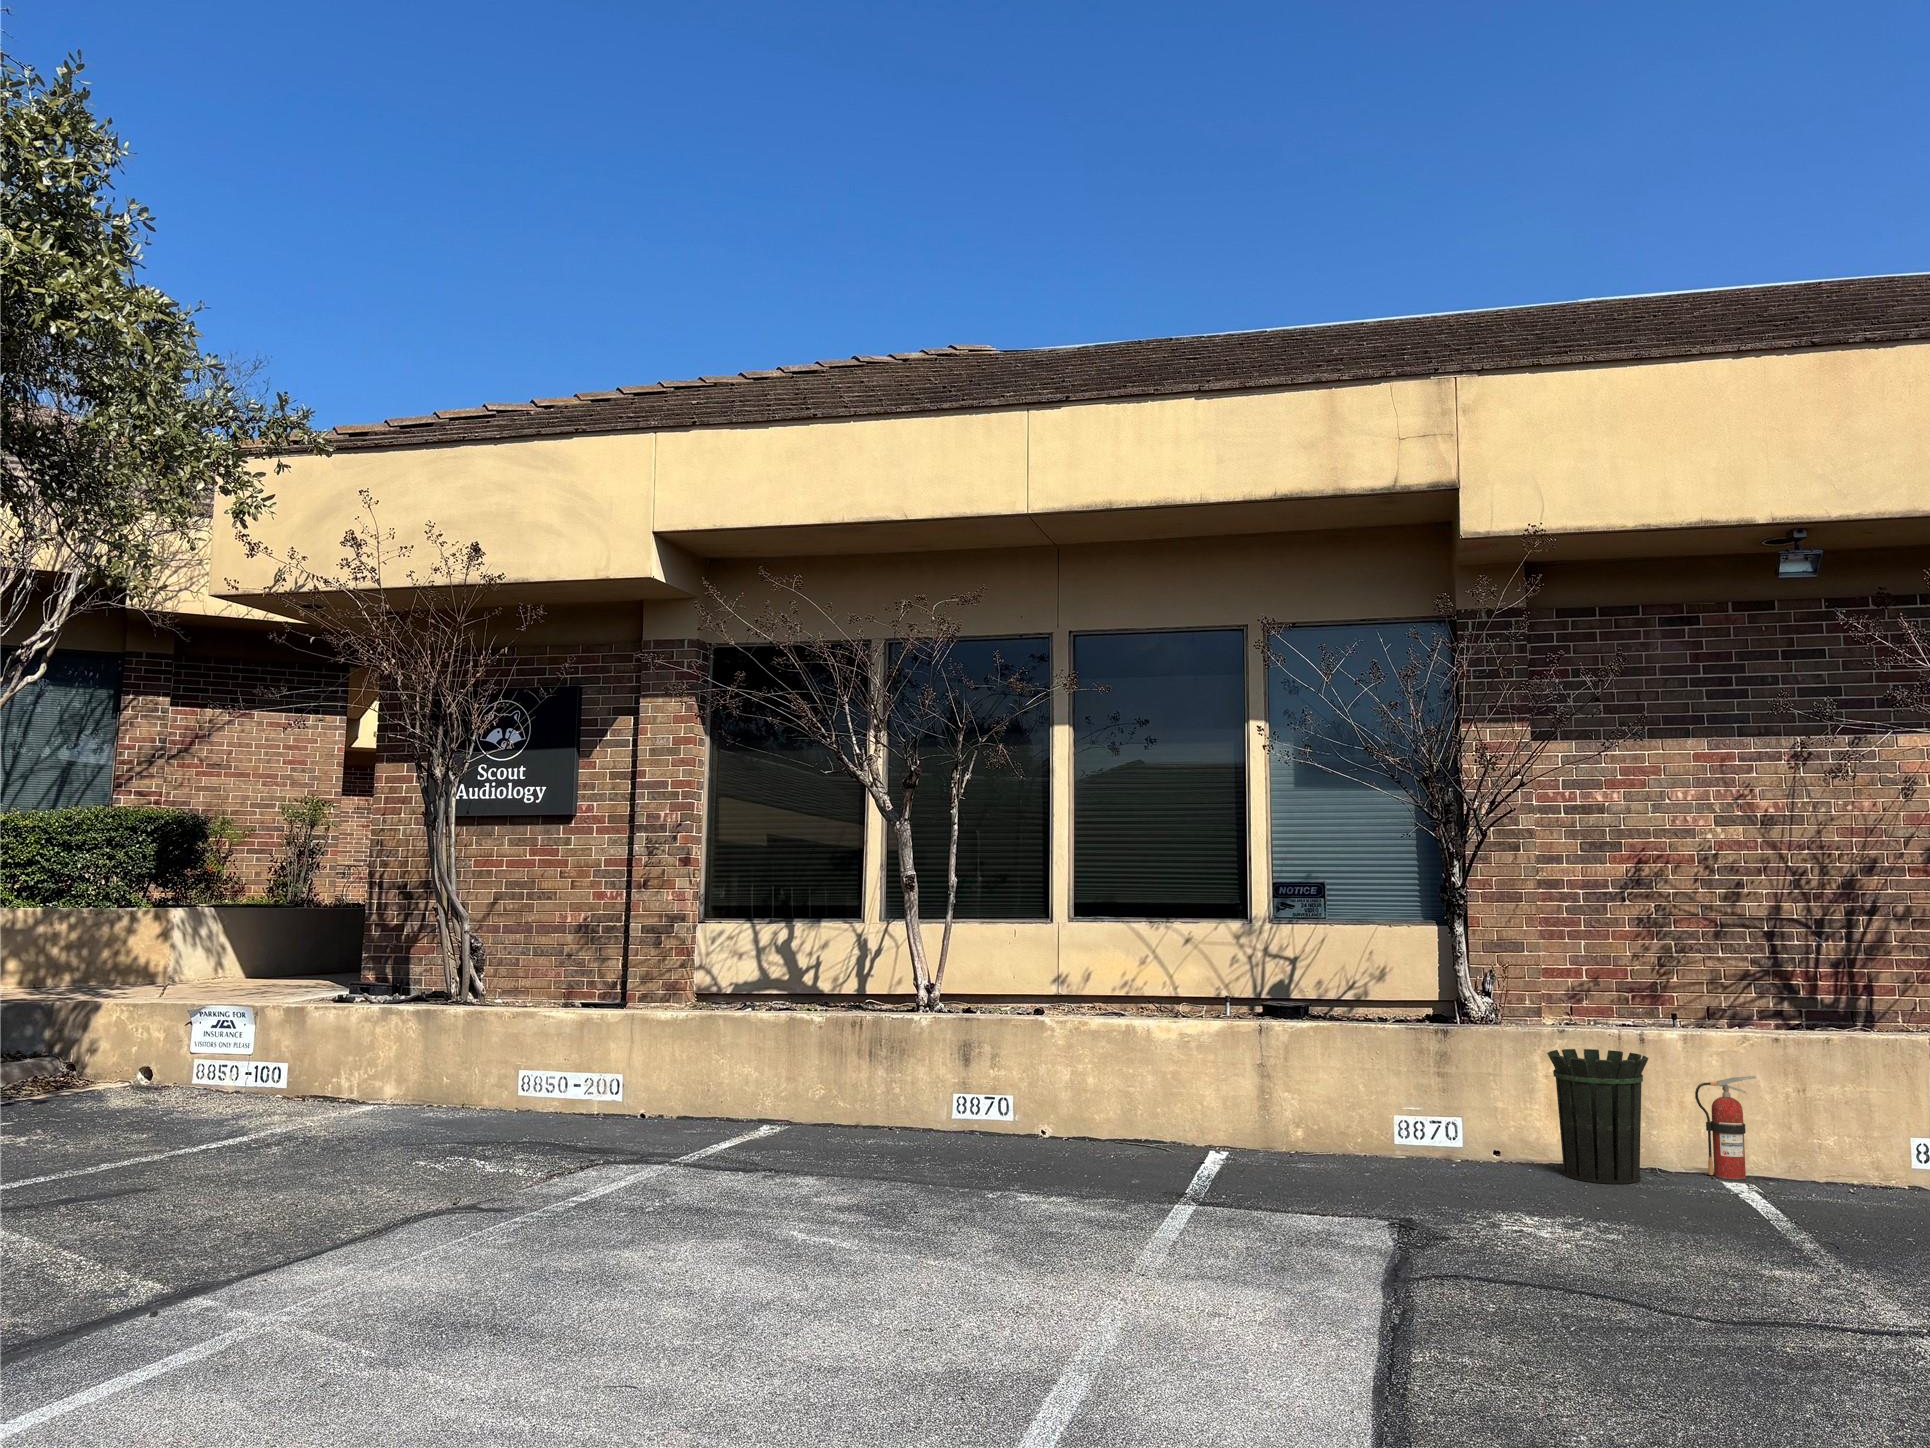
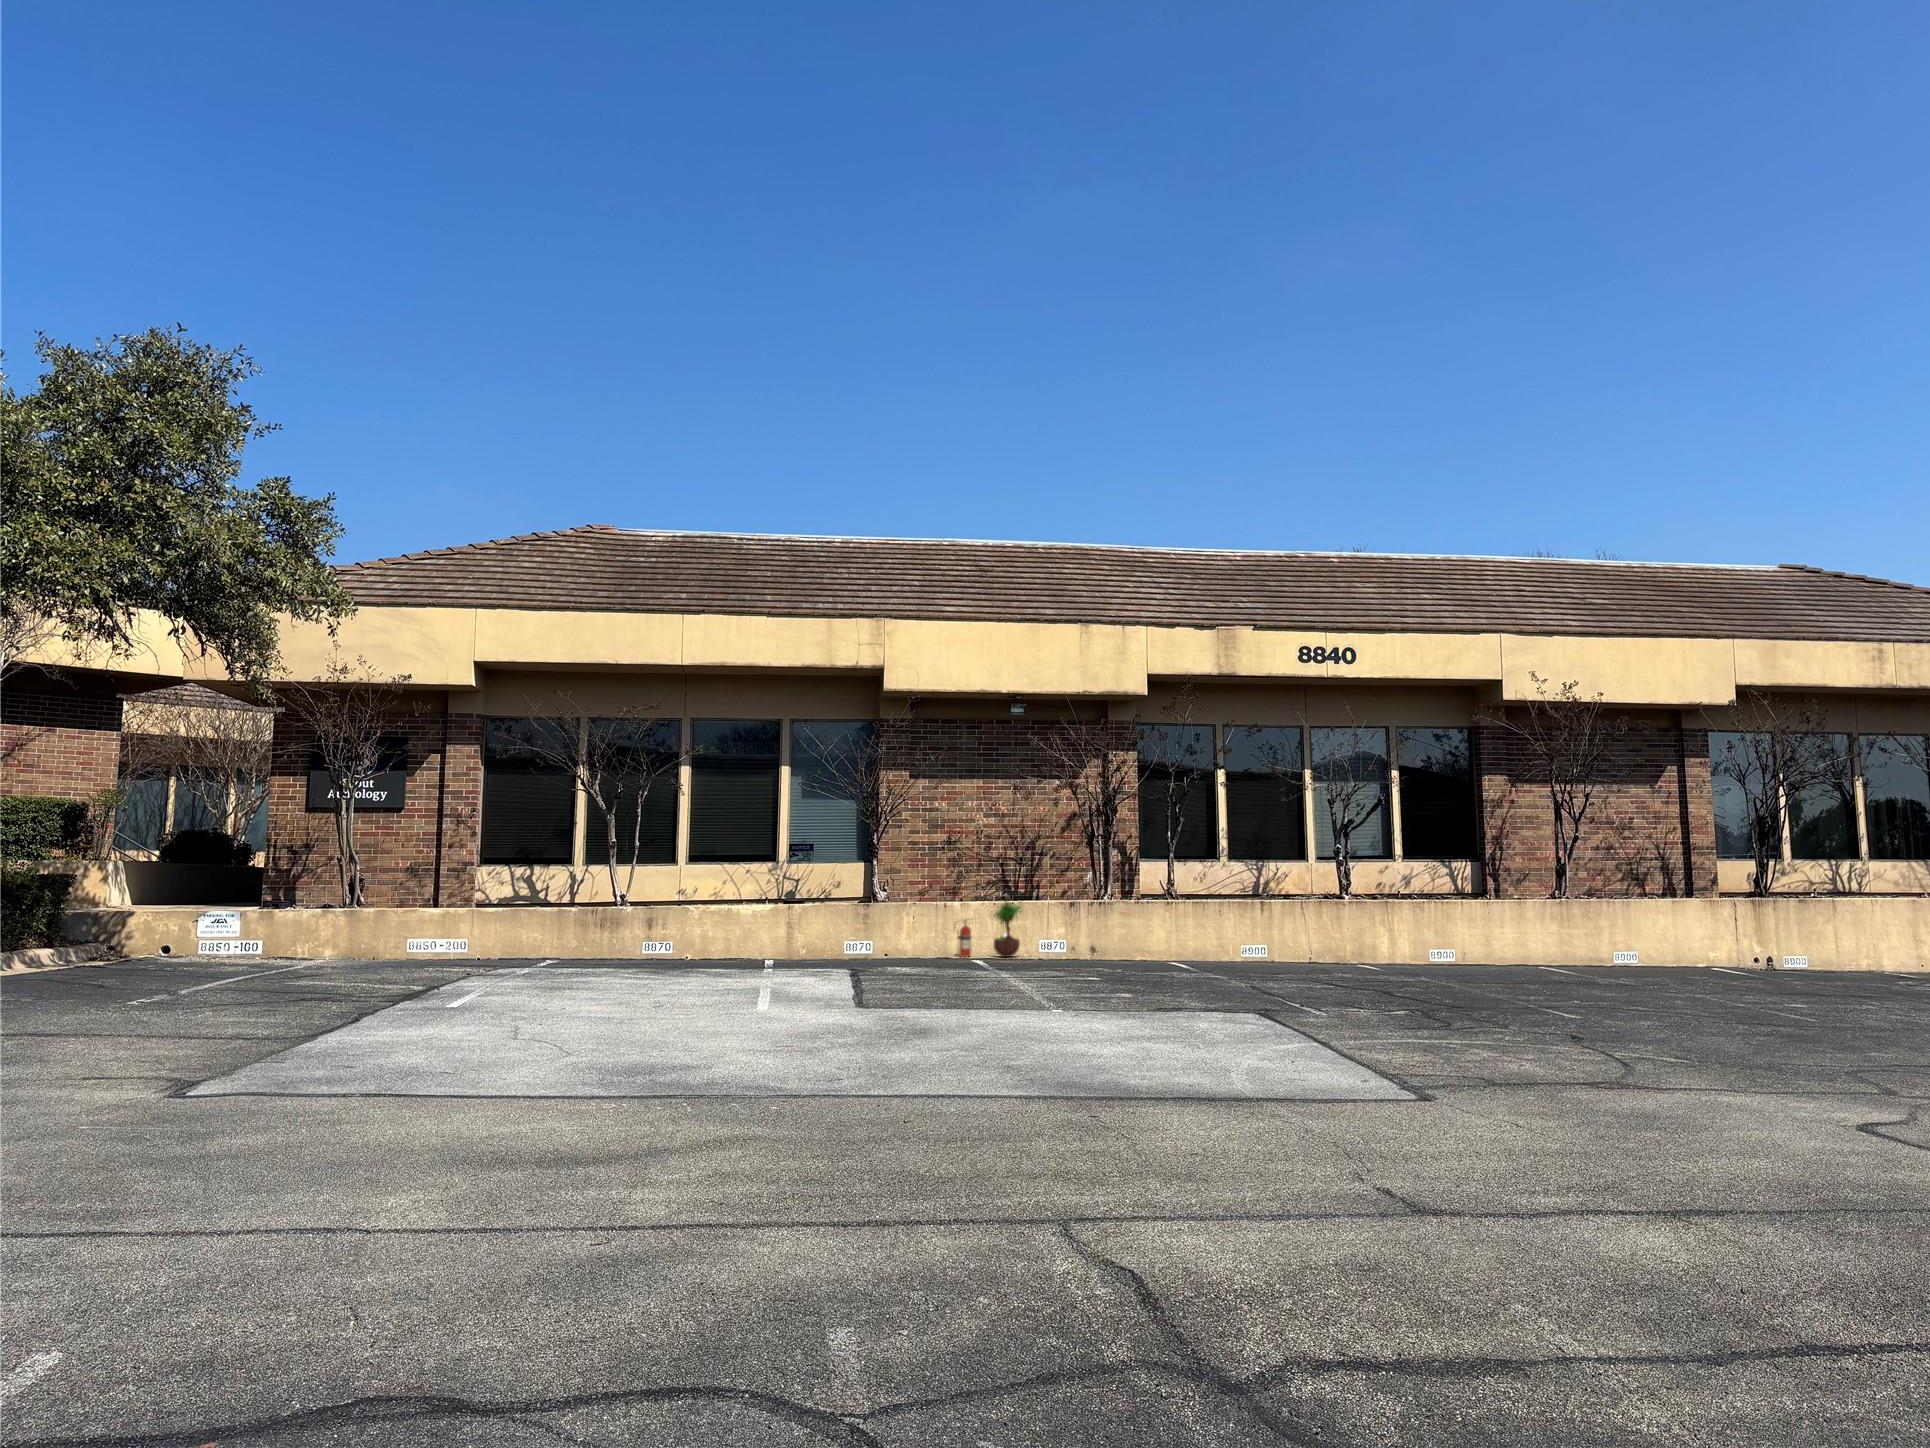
potted tree: none [1798,1022,1900,1187] -> present [994,901,1022,957]
waste bin: present [1547,1049,1649,1184] -> none [899,910,937,960]

